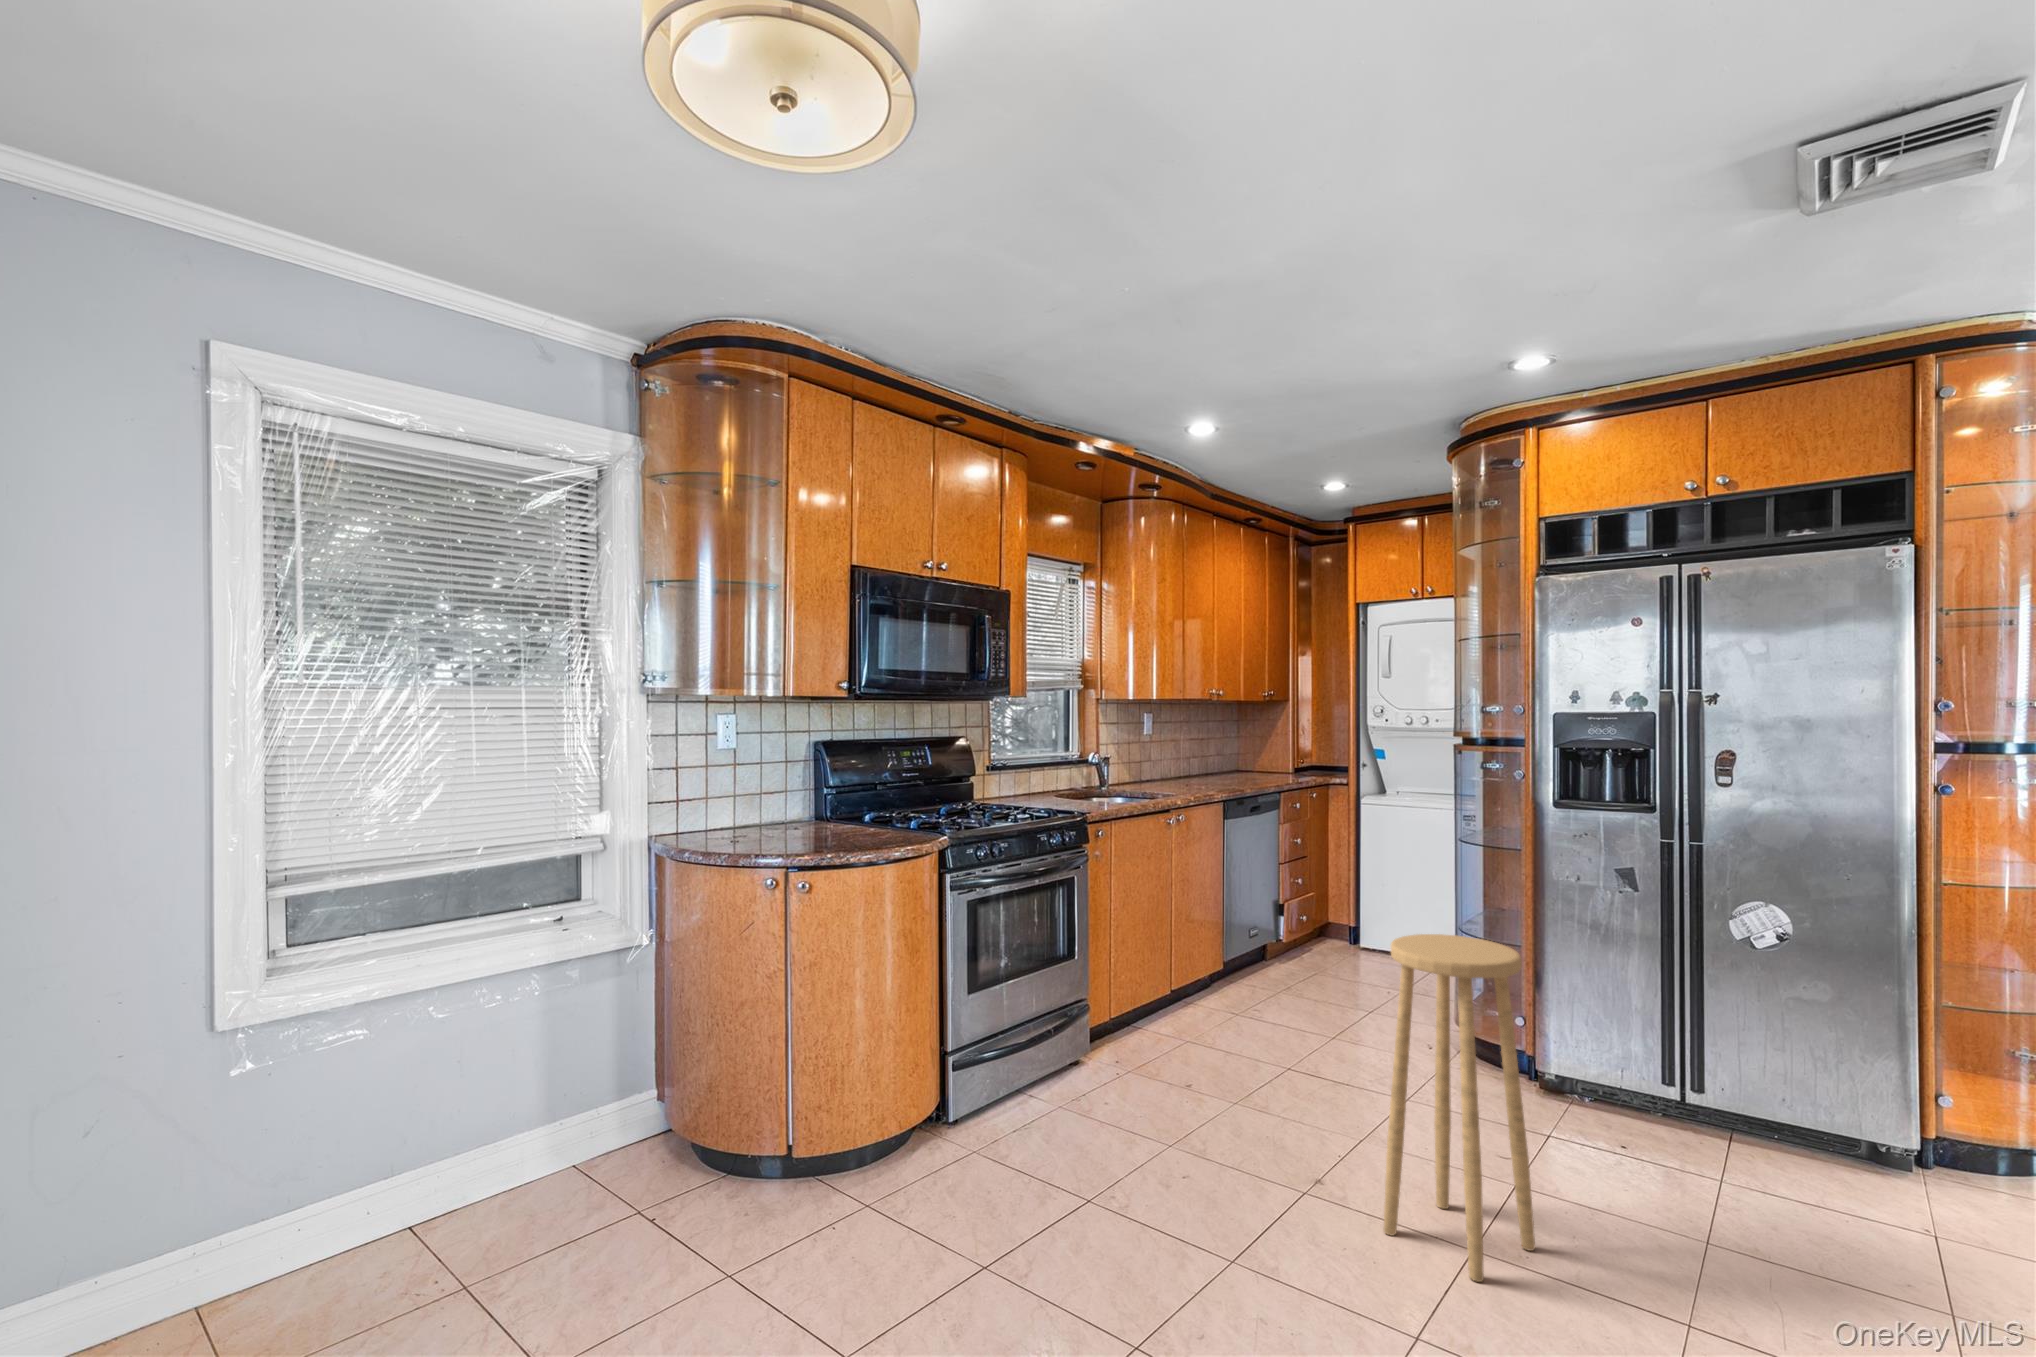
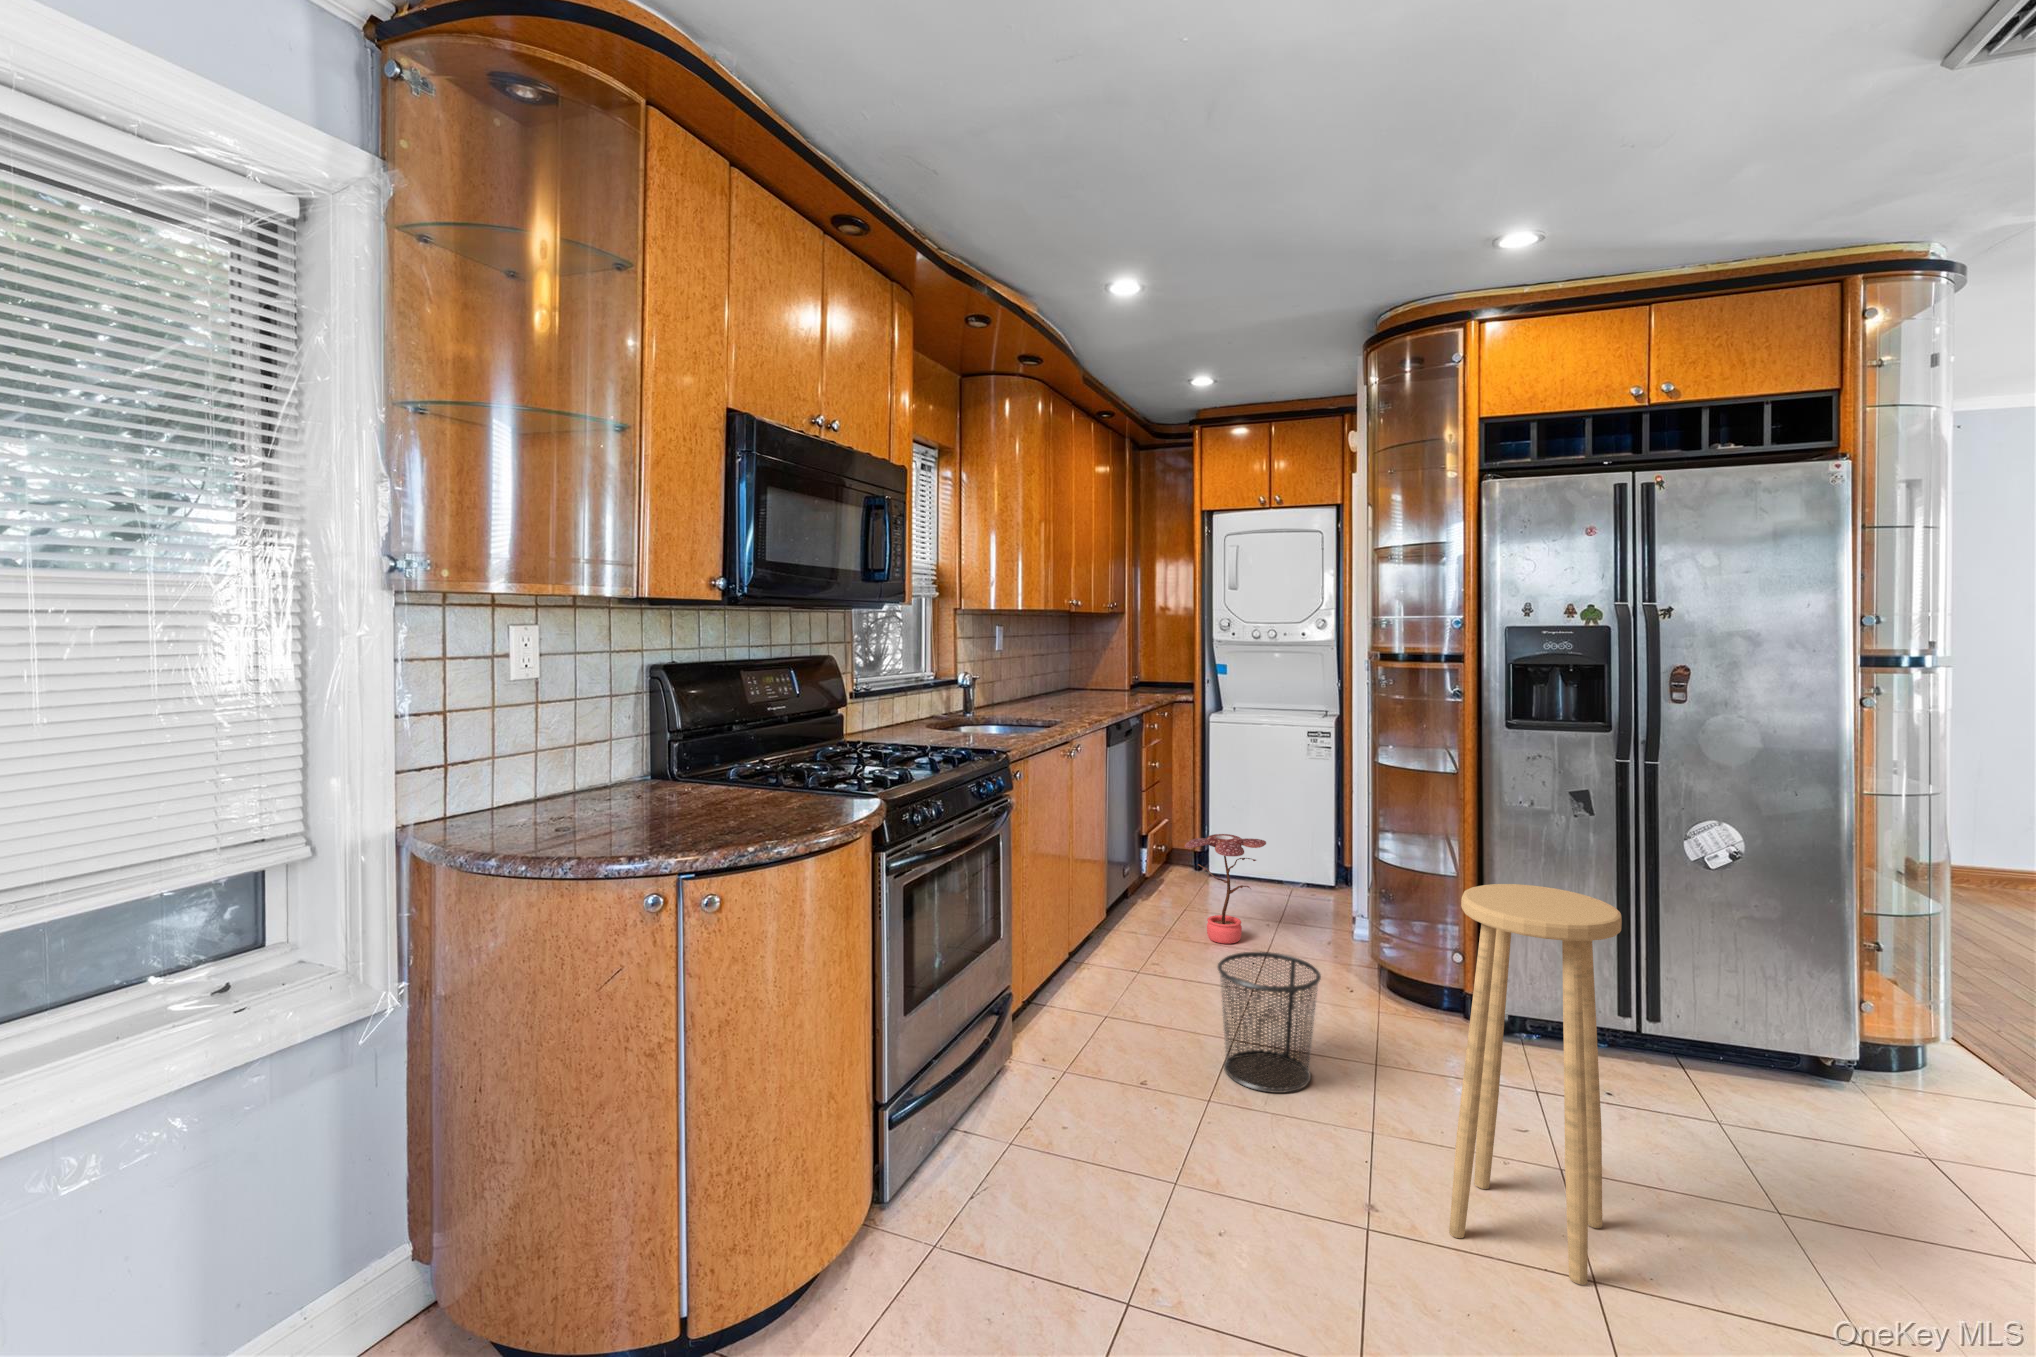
potted plant: none [1301,903,1380,1006] -> present [1184,834,1266,944]
waste bin: none [1259,997,1350,1120] -> present [1218,952,1321,1093]

